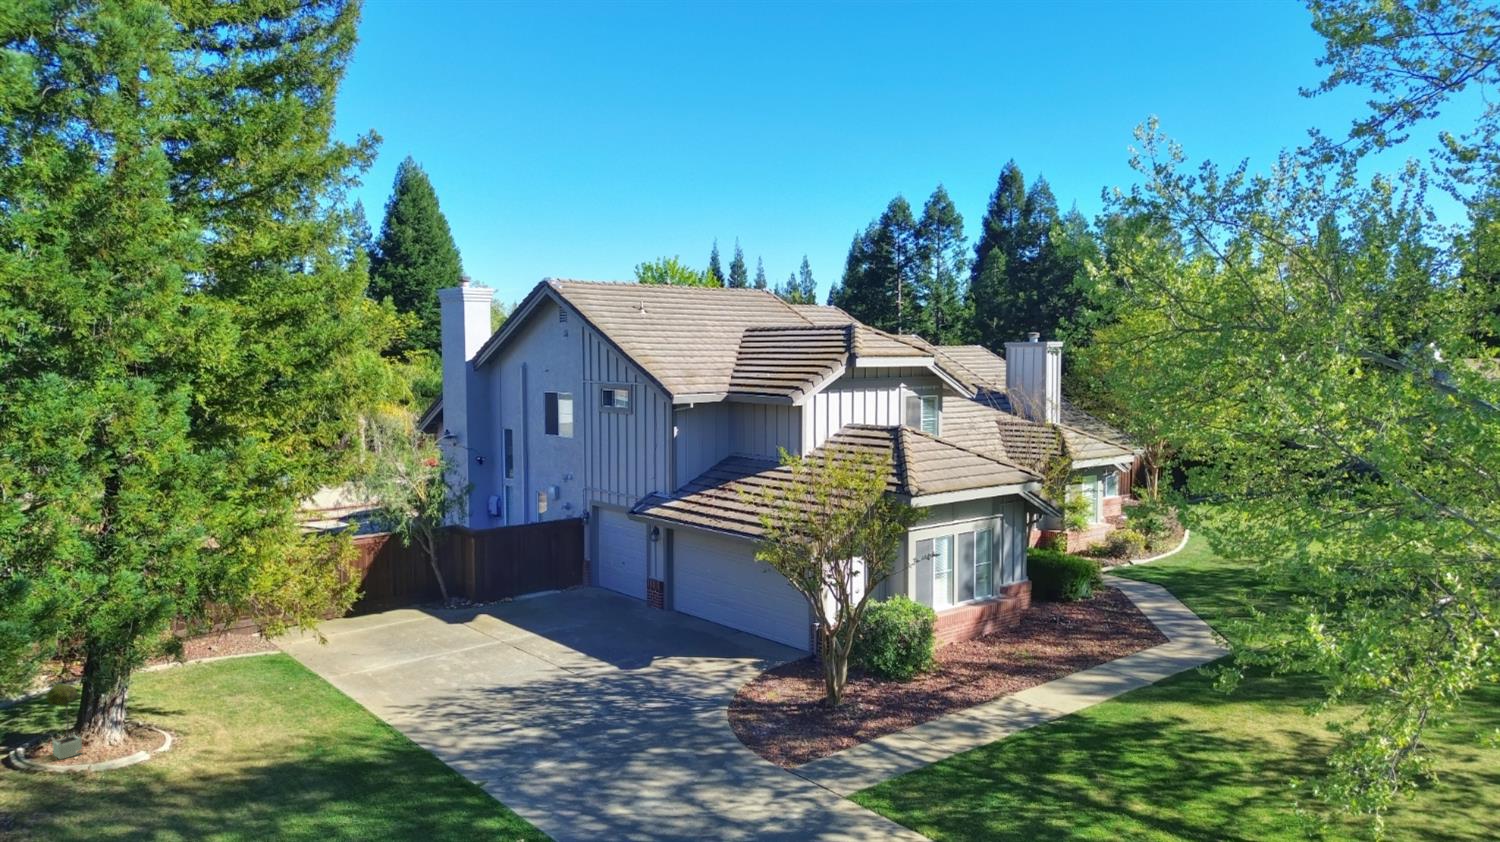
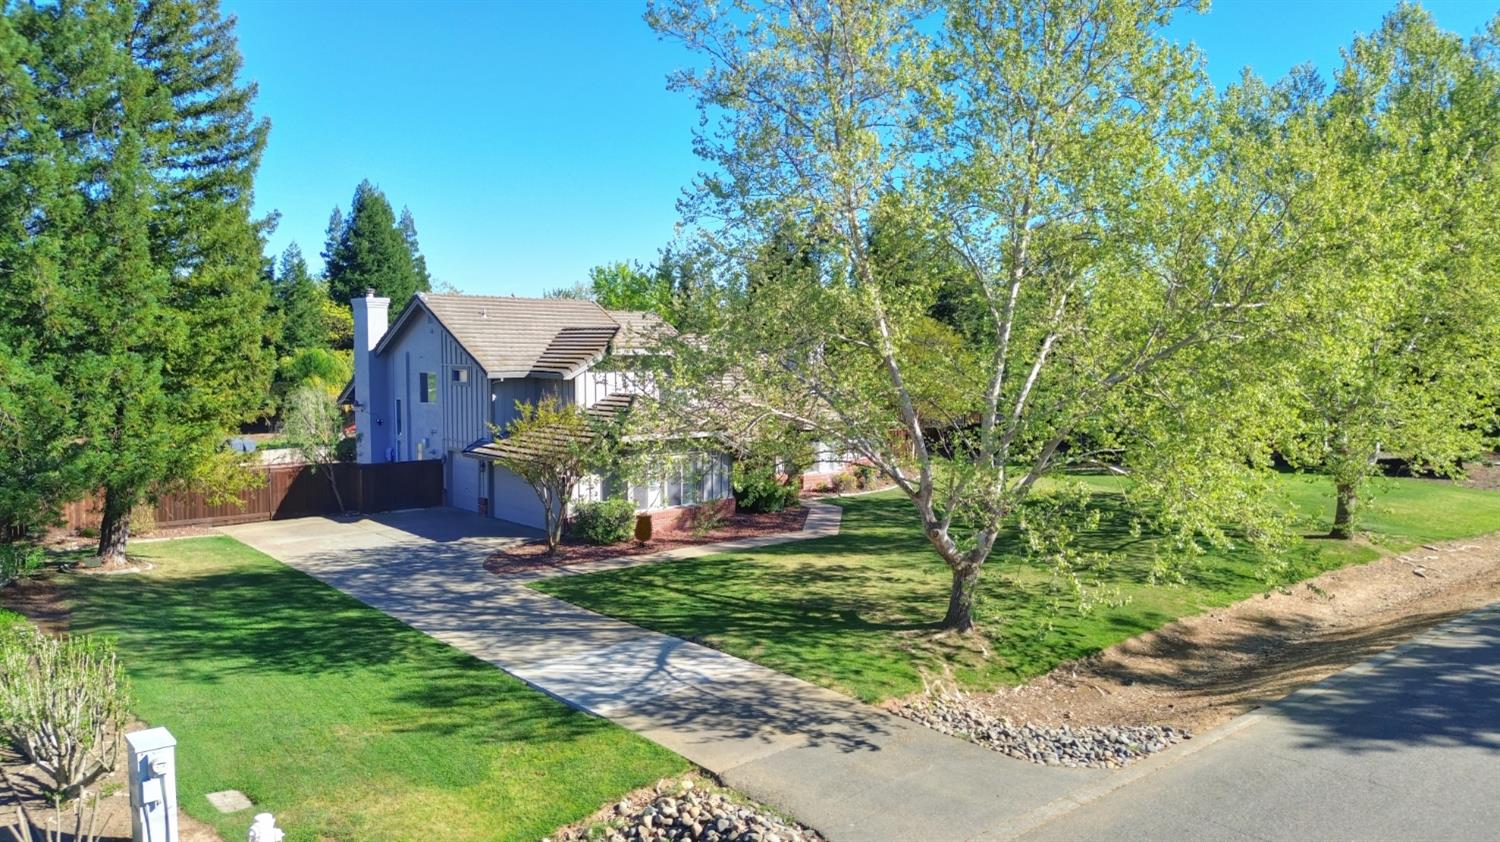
lounge chair: none [934,634,981,692] -> present [633,515,653,548]

